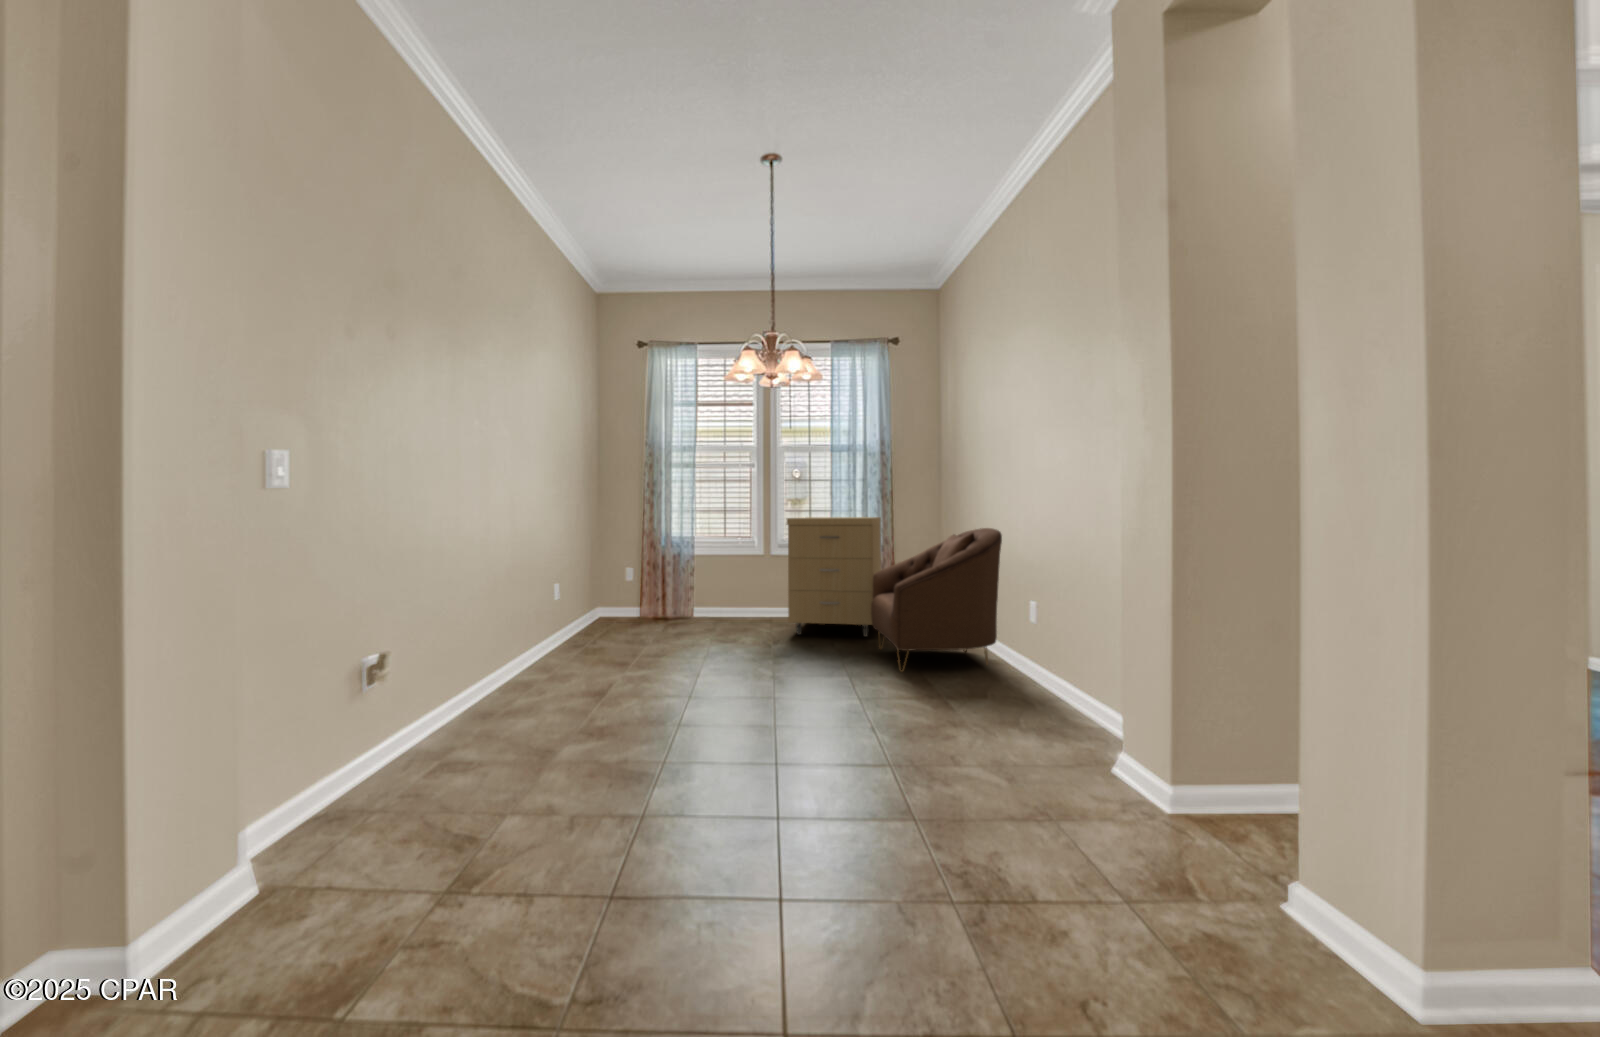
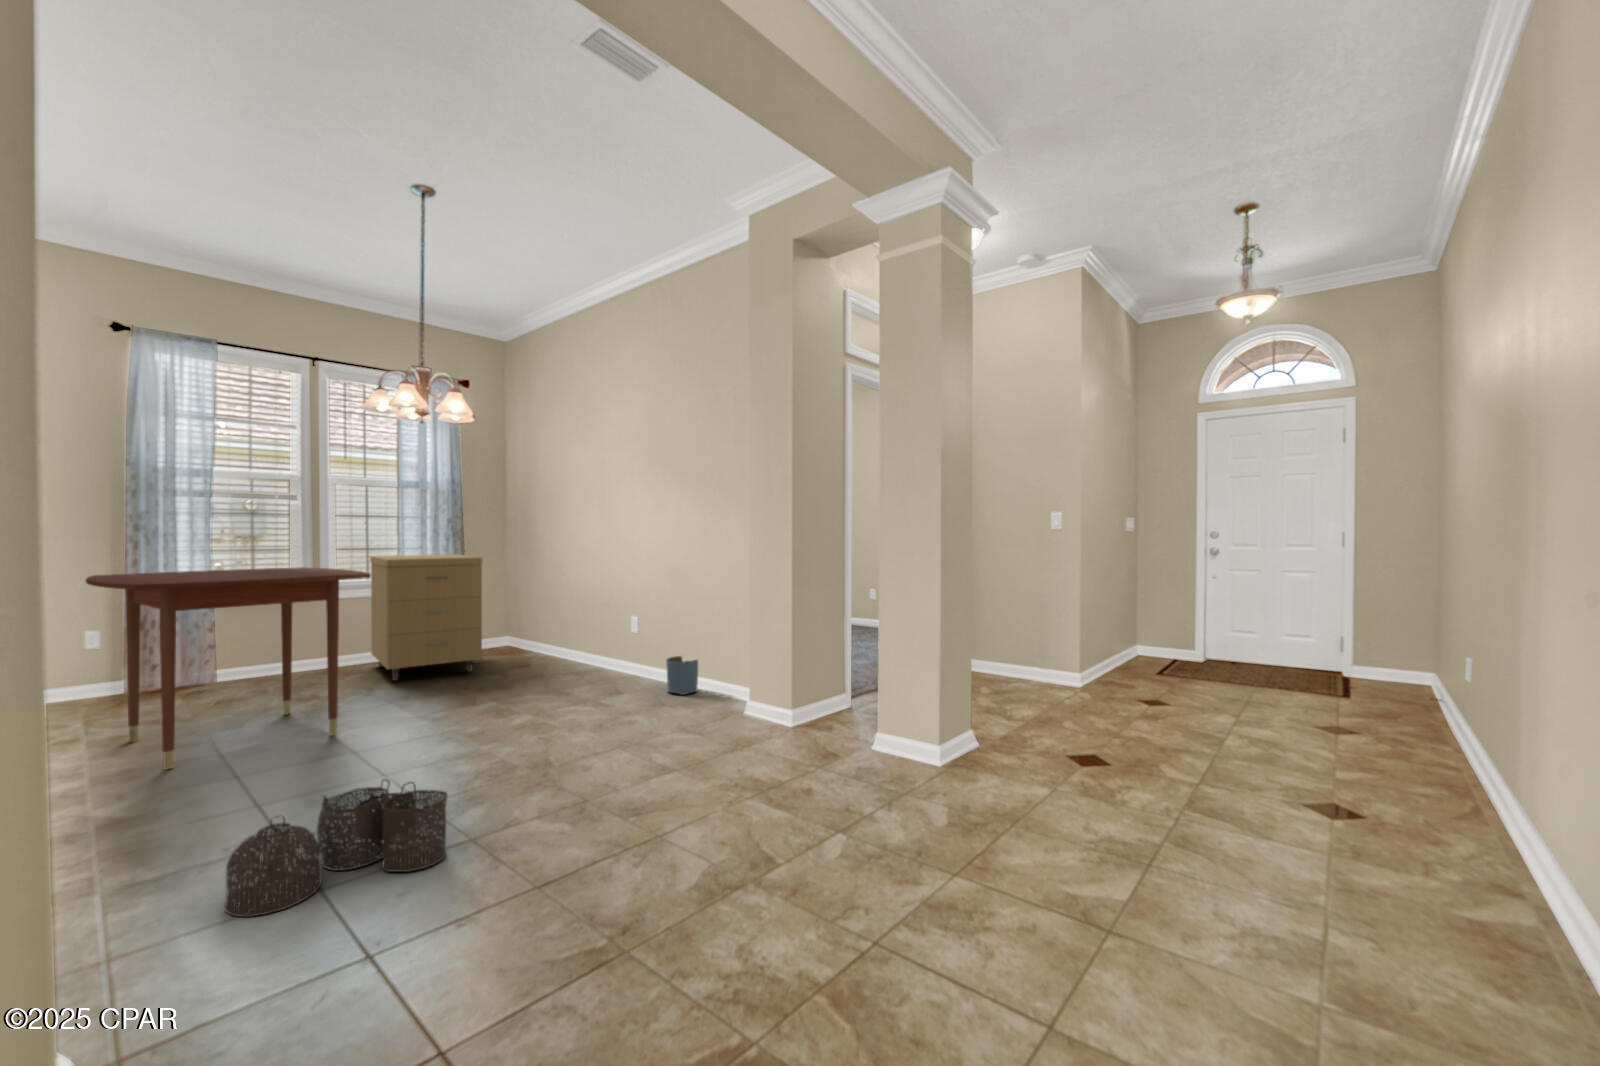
dining table: none [527,522,714,673] -> present [86,567,371,769]
armchair: present [871,528,1002,671] -> none [496,565,623,692]
planter: none [1016,651,1064,706] -> present [666,656,698,695]
woven basket: none [340,715,562,819] -> present [225,779,447,917]

